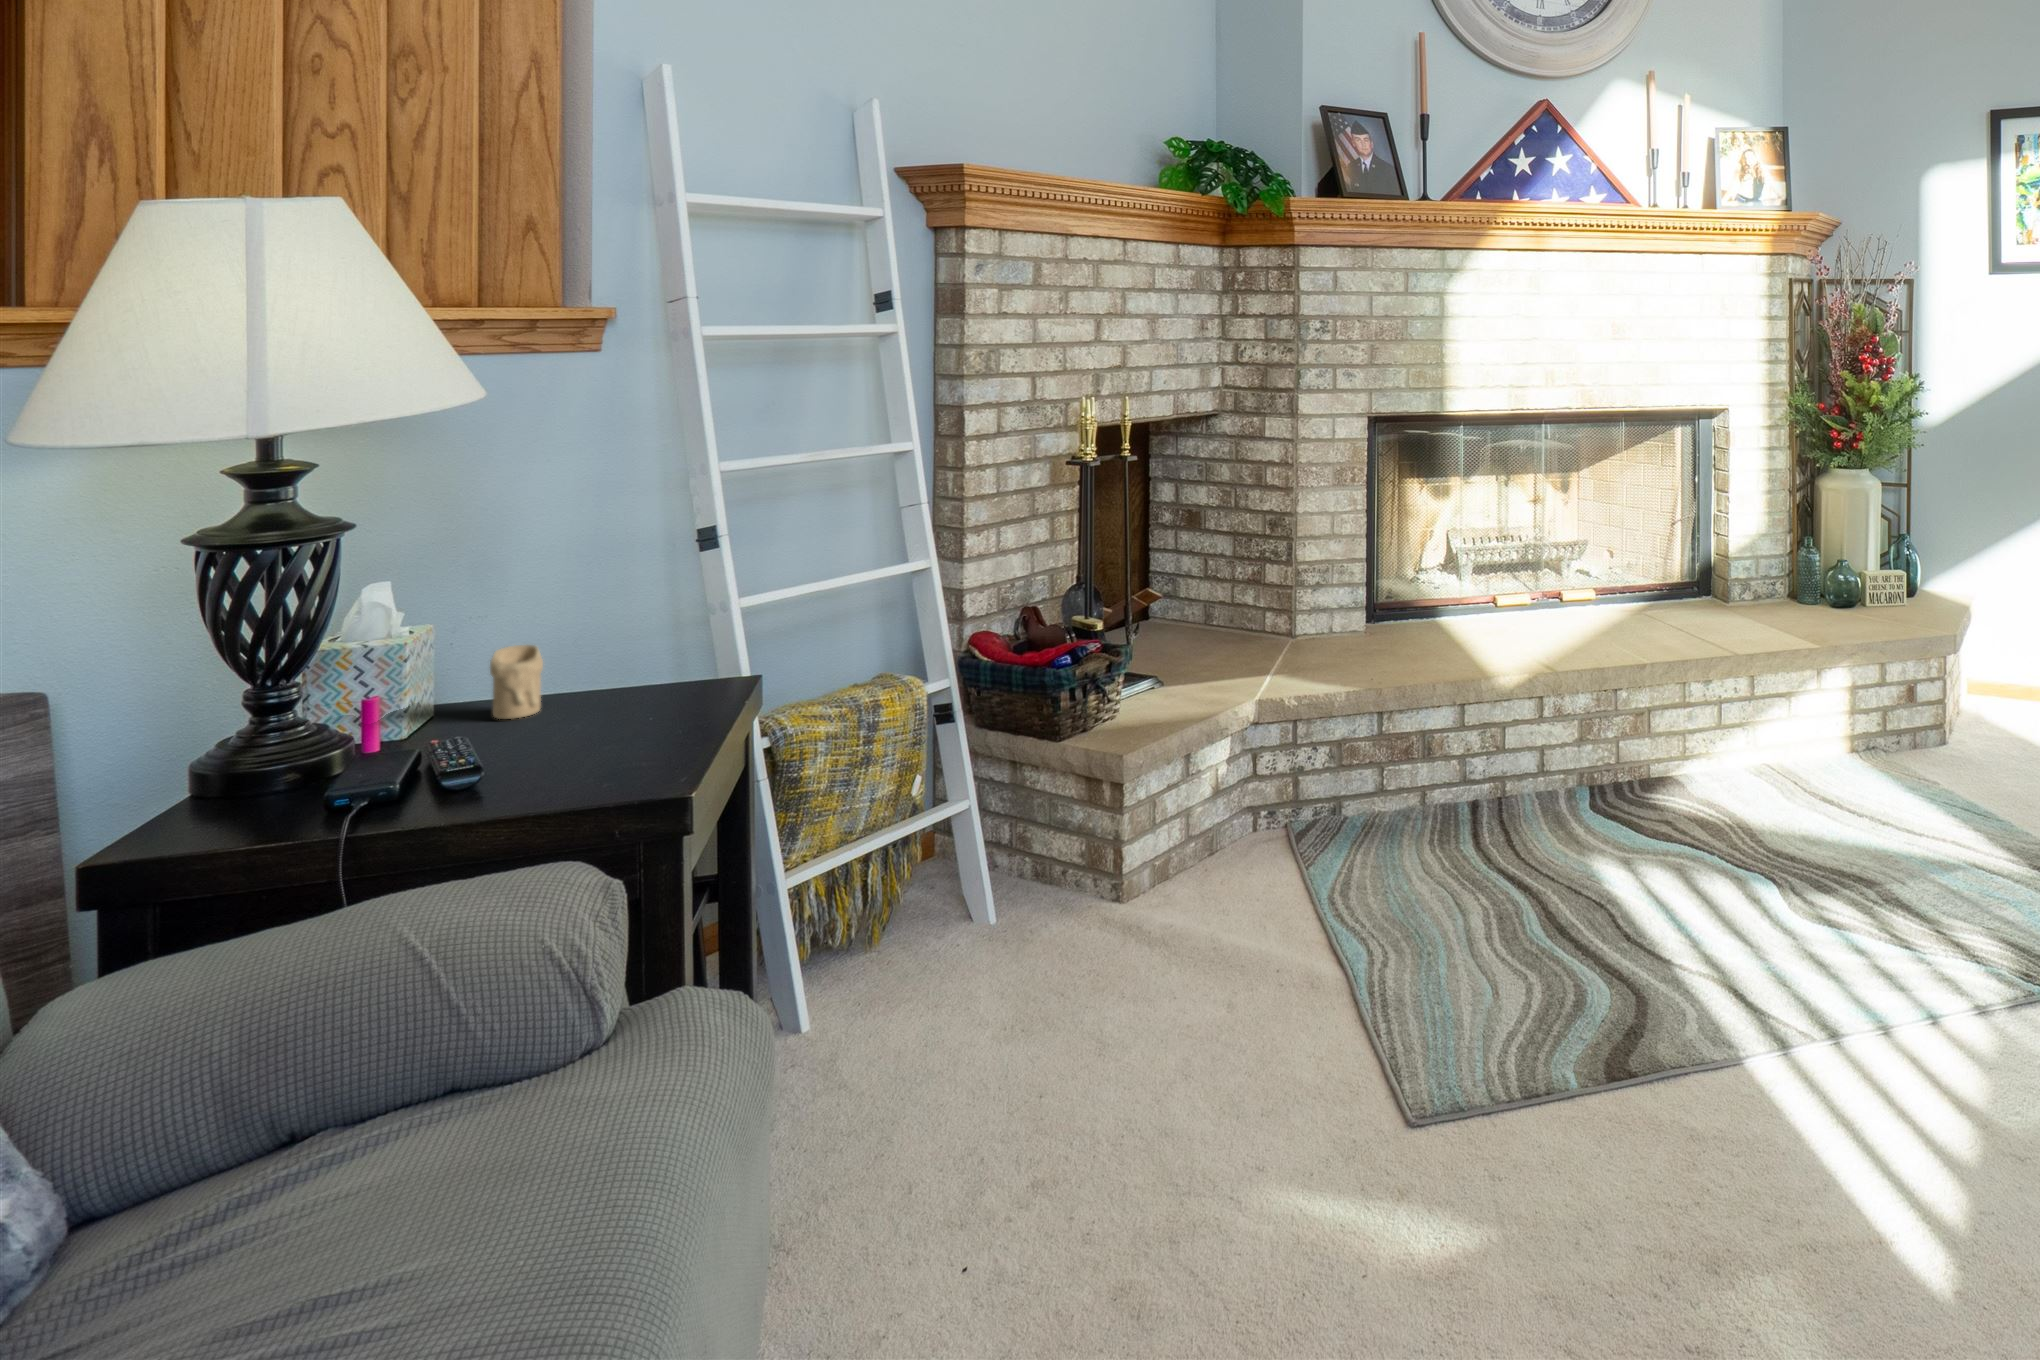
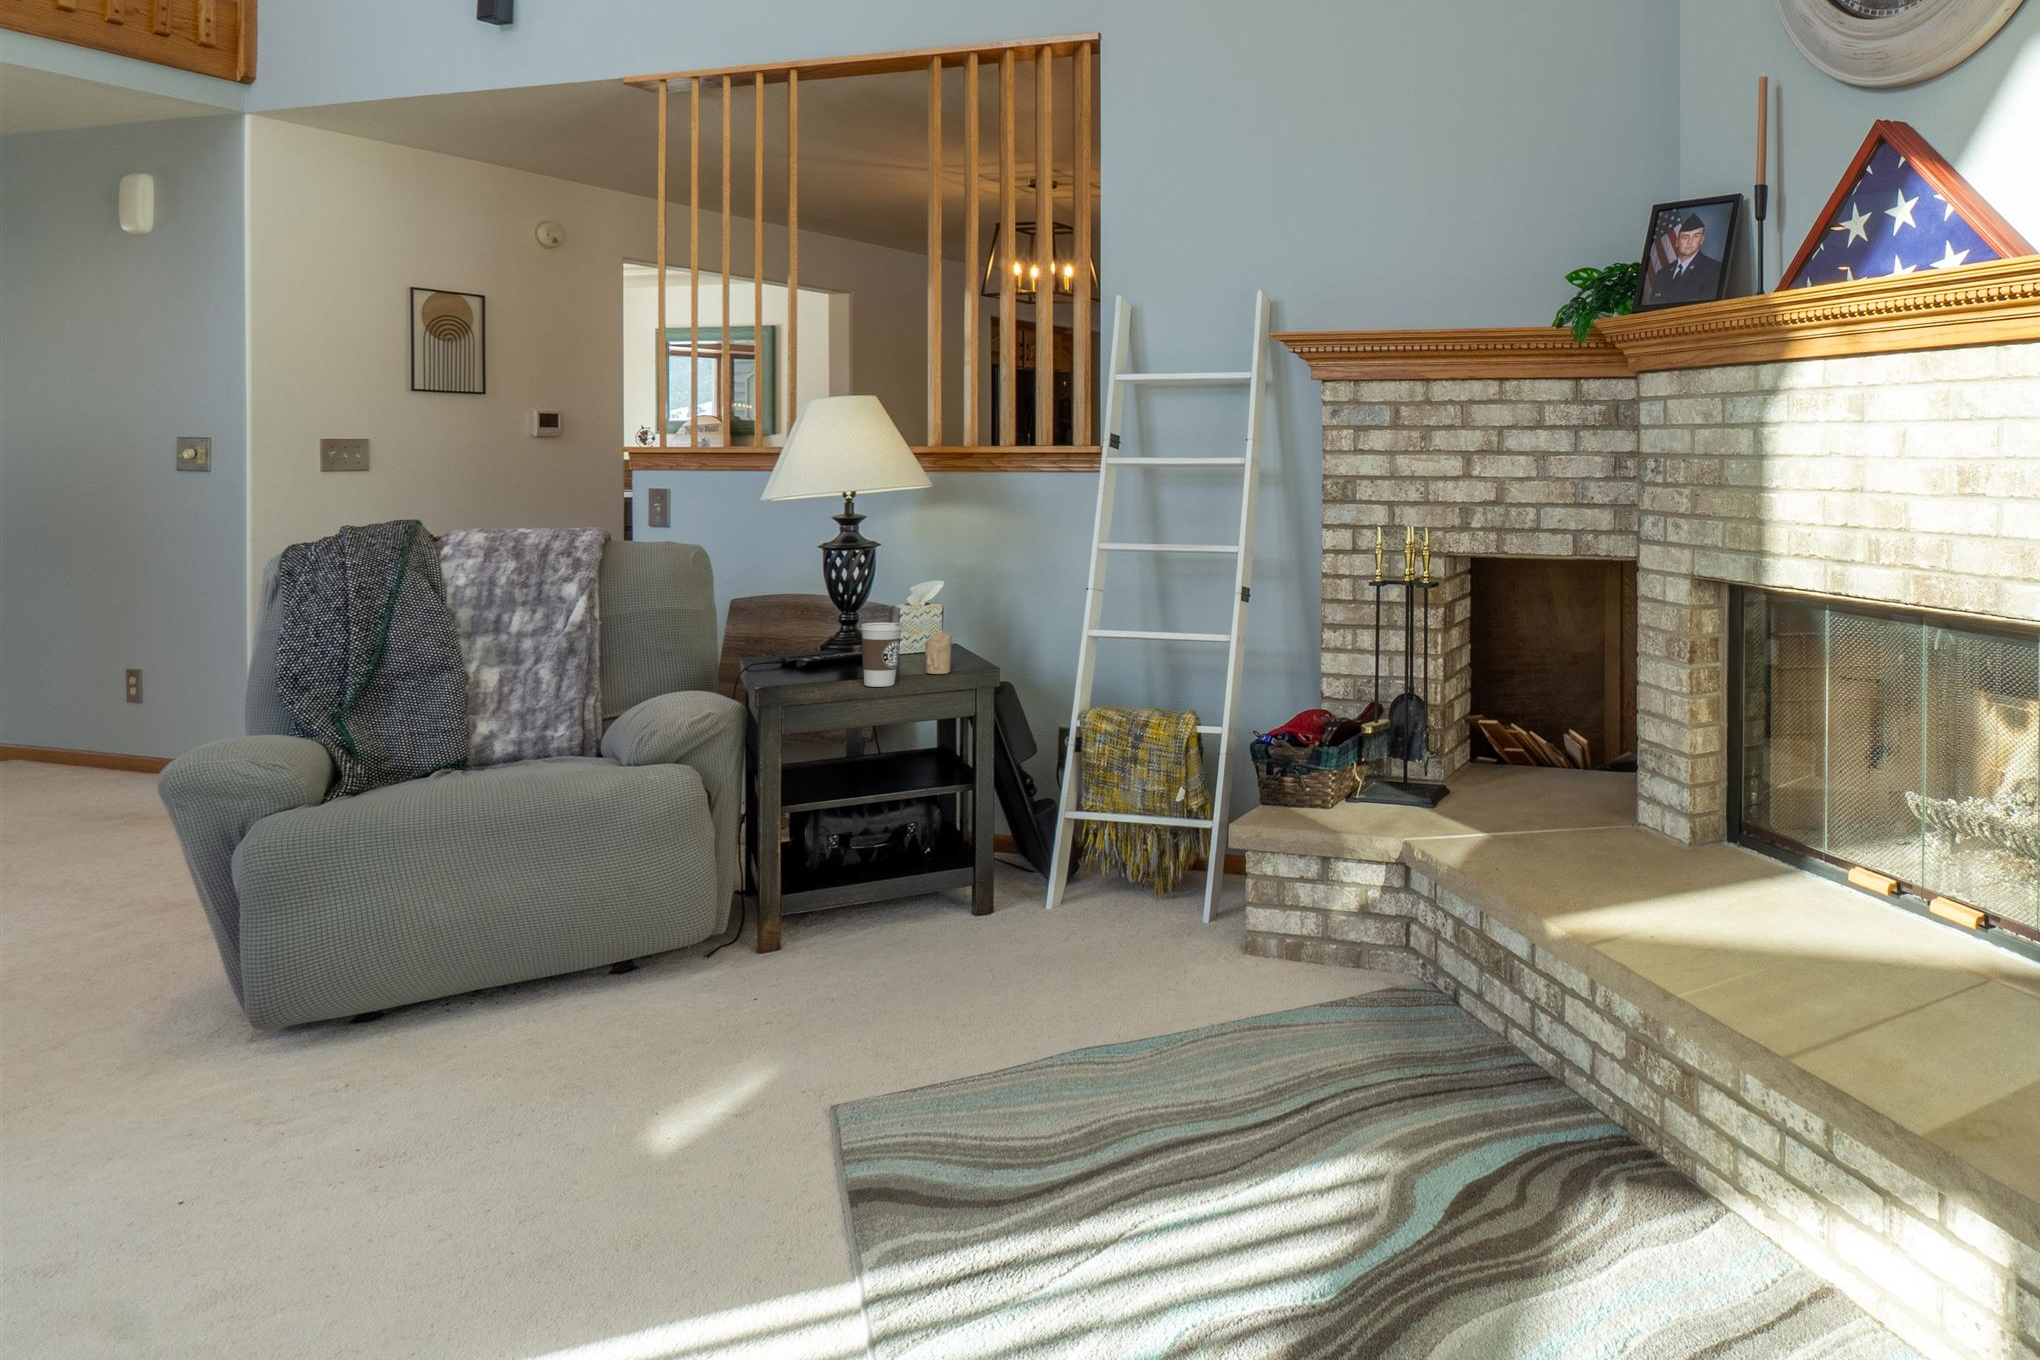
coffee cup: none [553,634,632,752] -> present [861,623,902,687]

